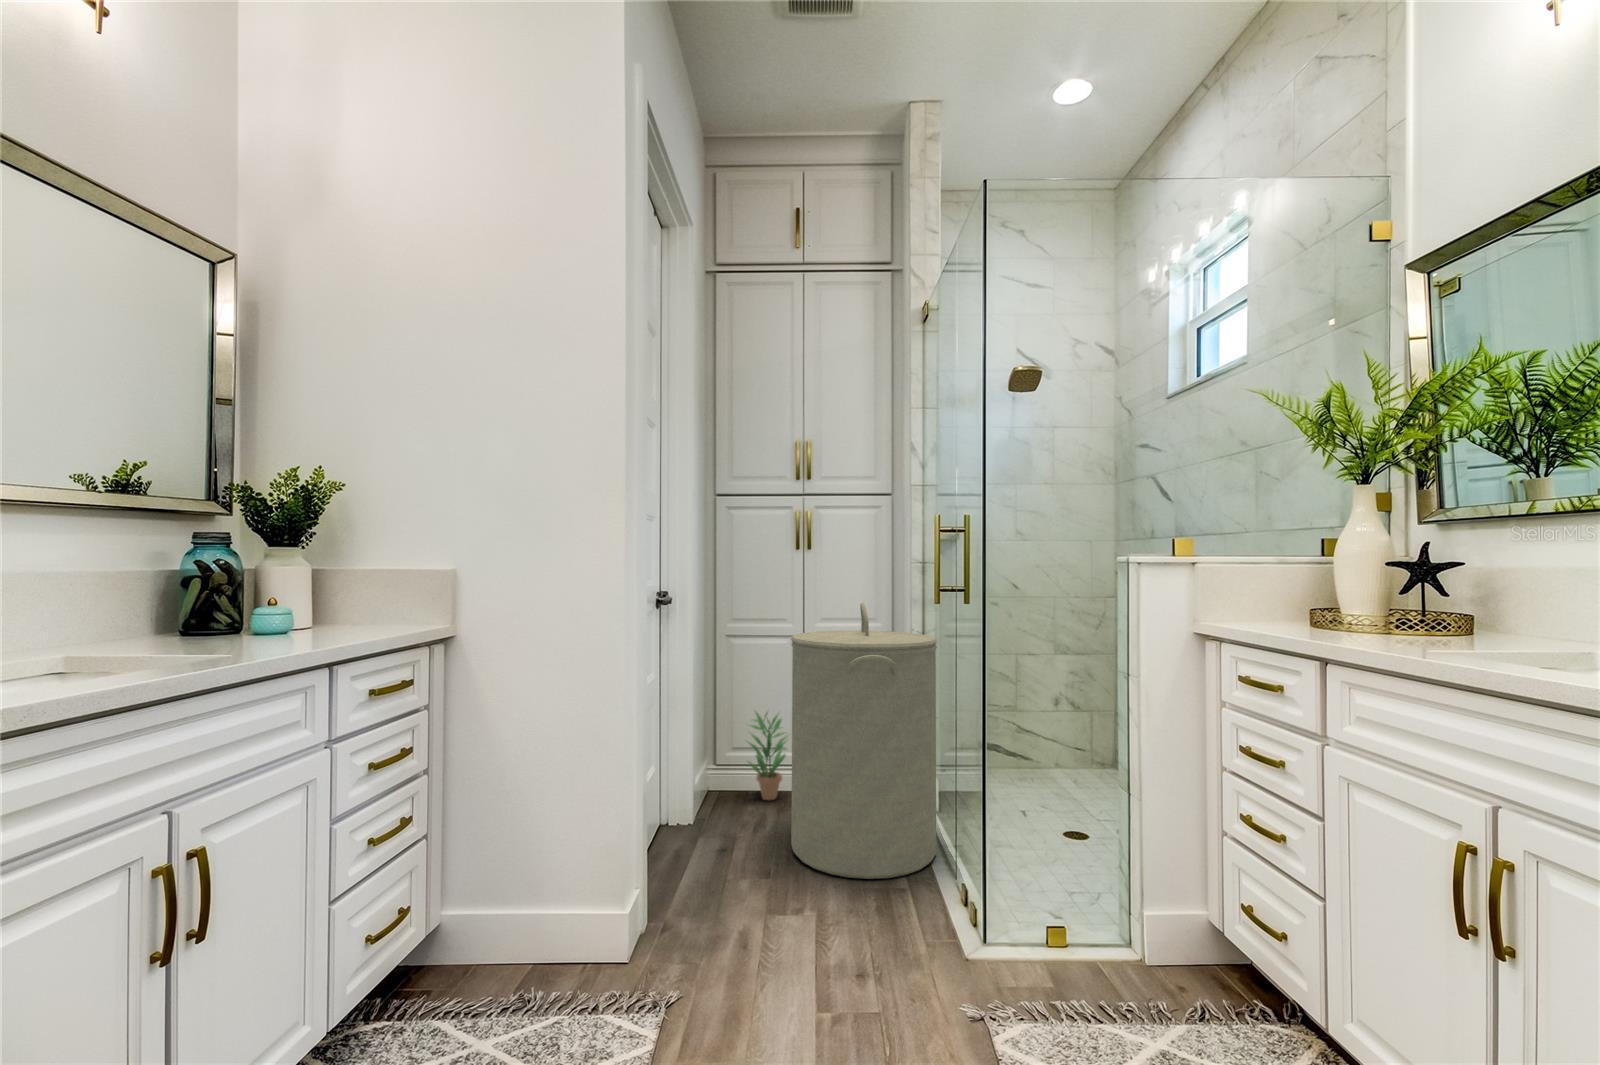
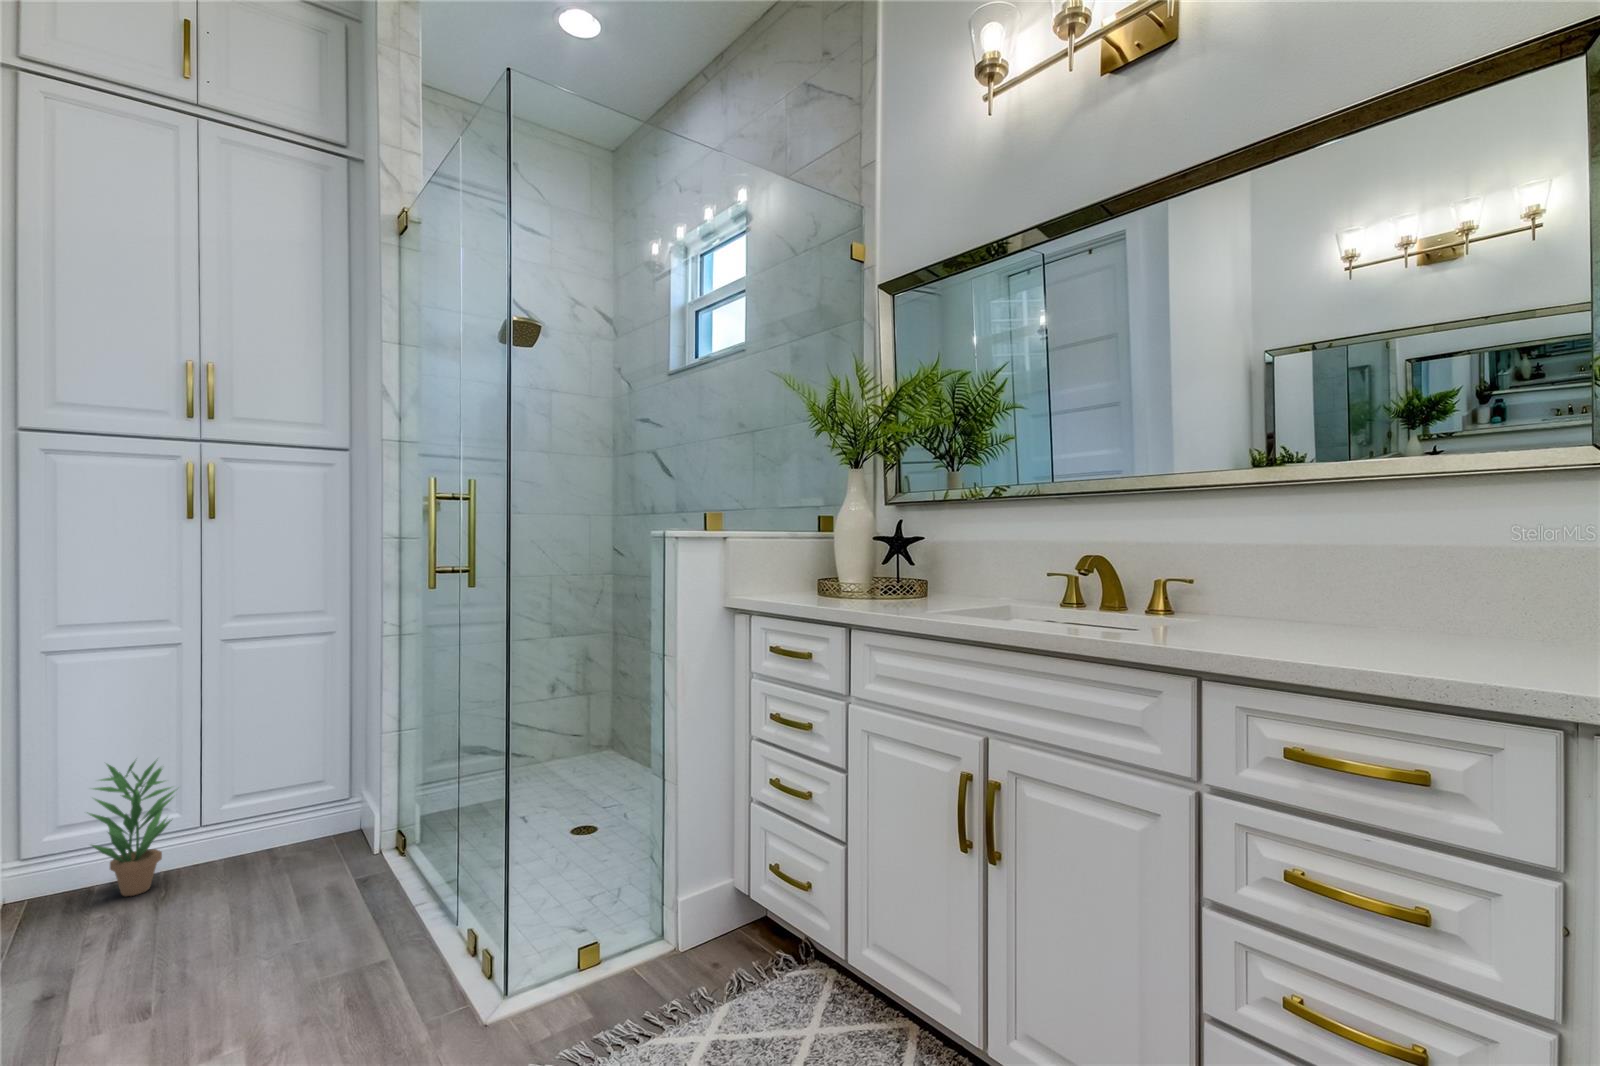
laundry hamper: present [791,603,937,879] -> none [188,590,430,980]

